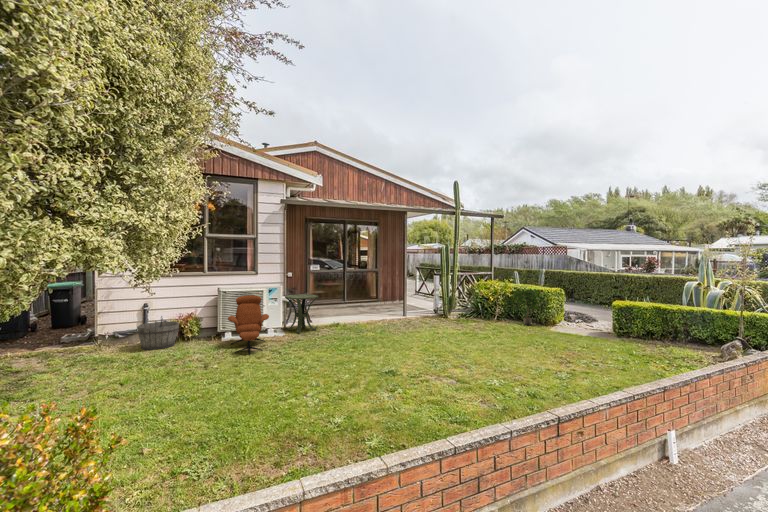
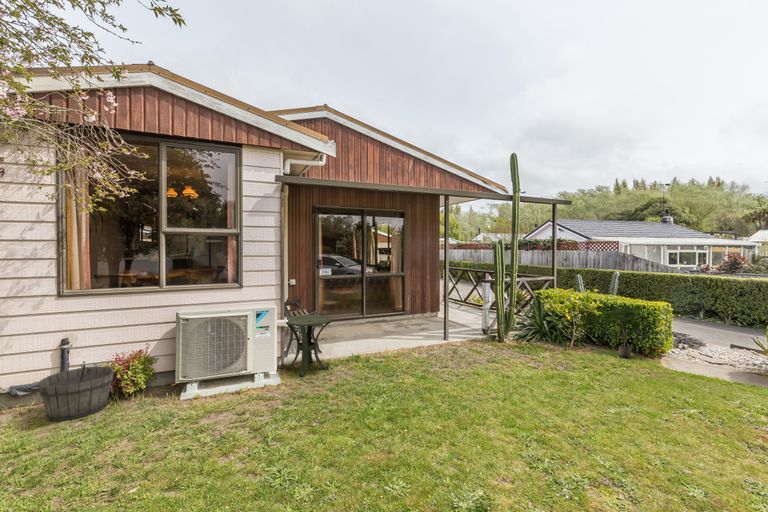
lounge chair: present [228,295,269,355] -> none [190,324,257,438]

